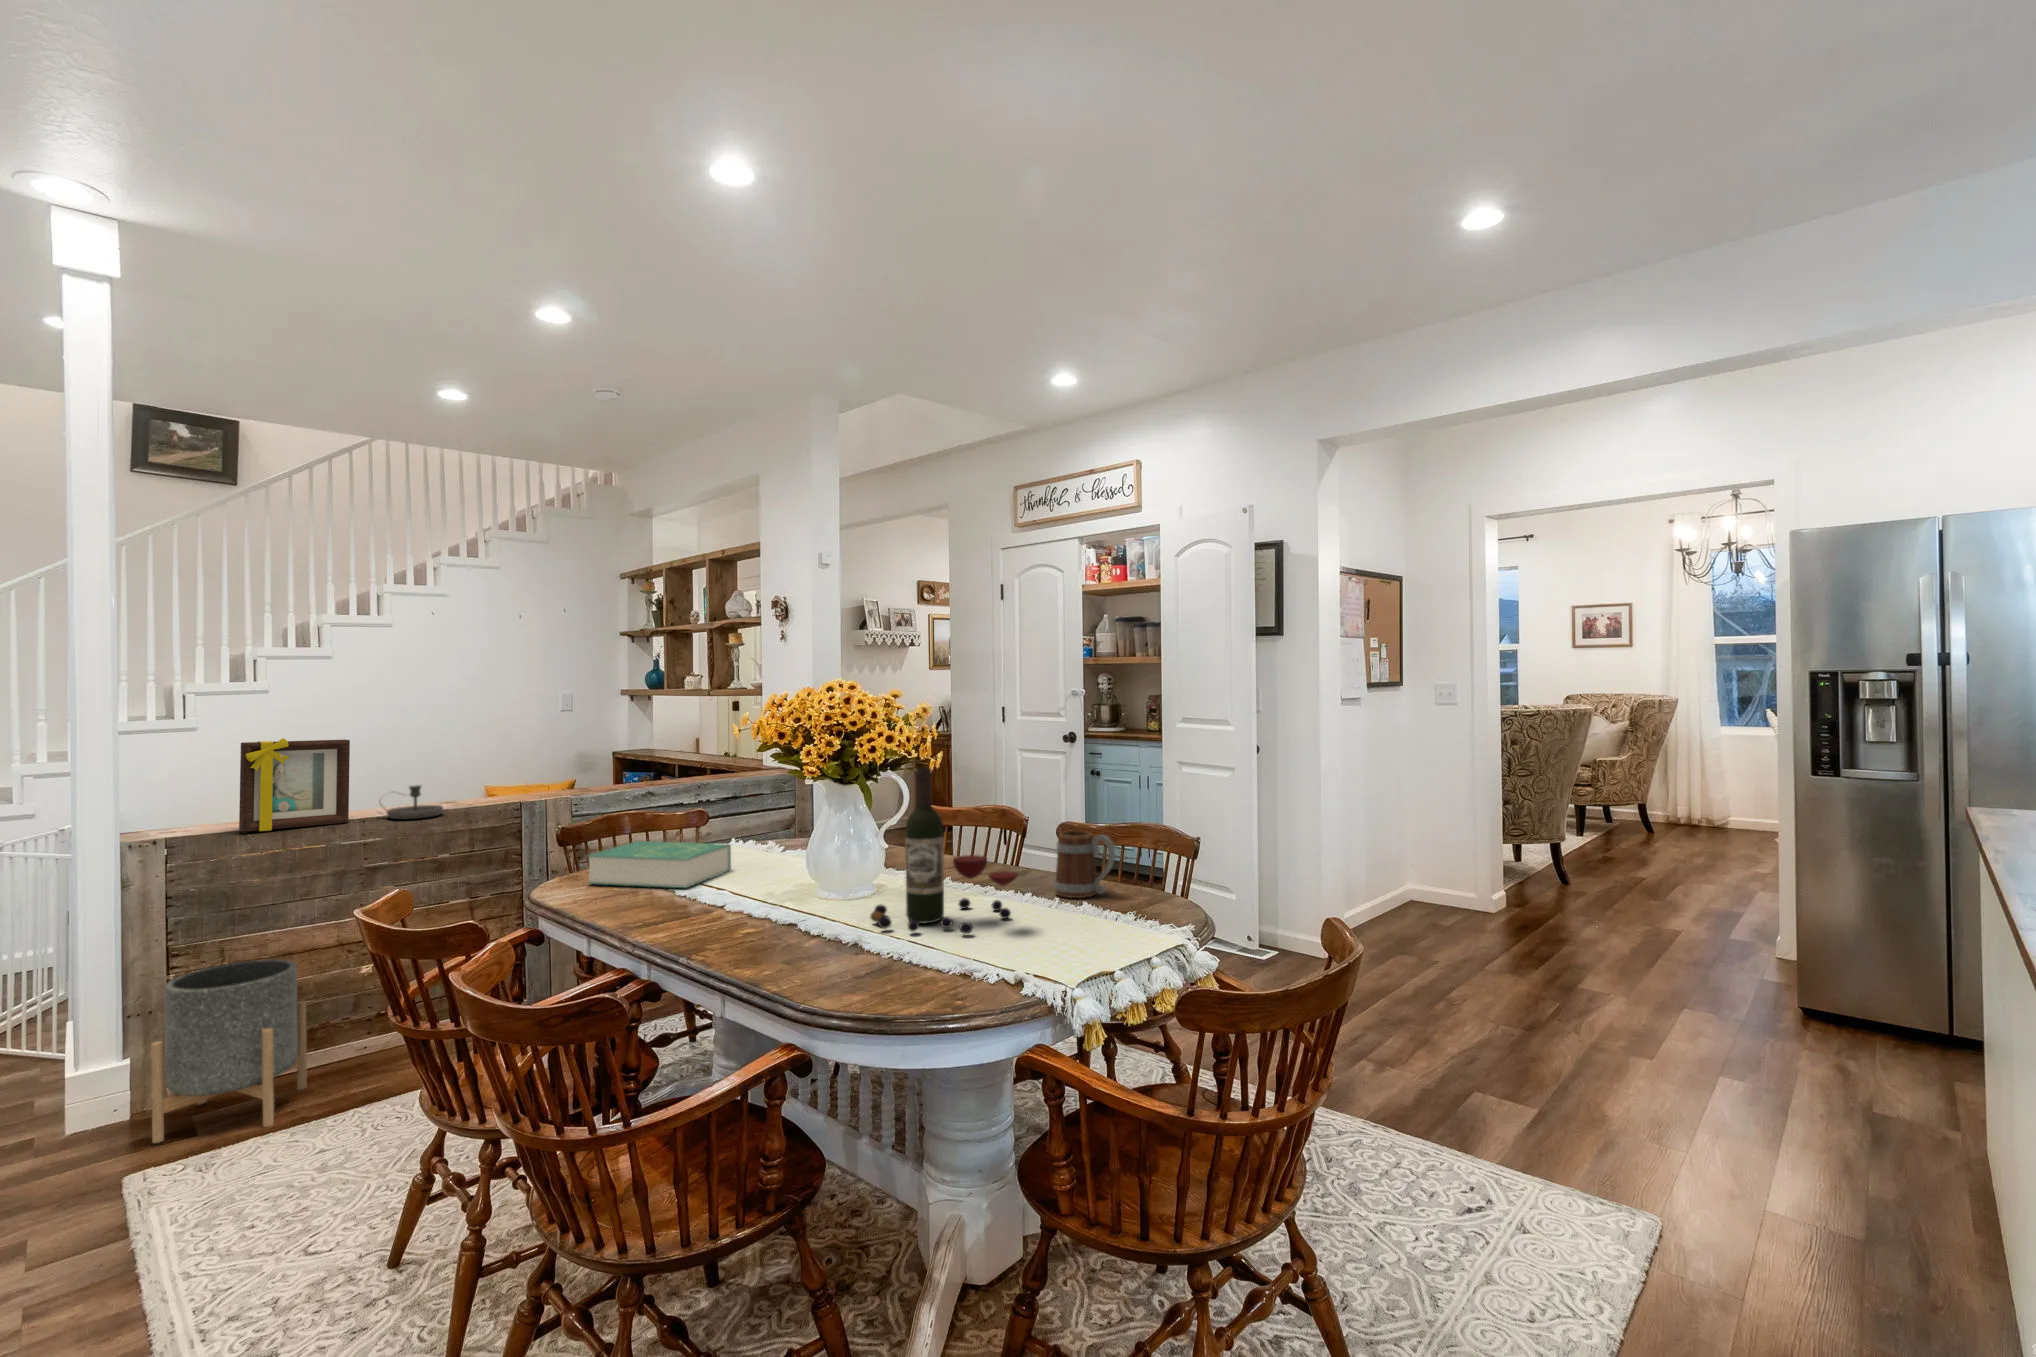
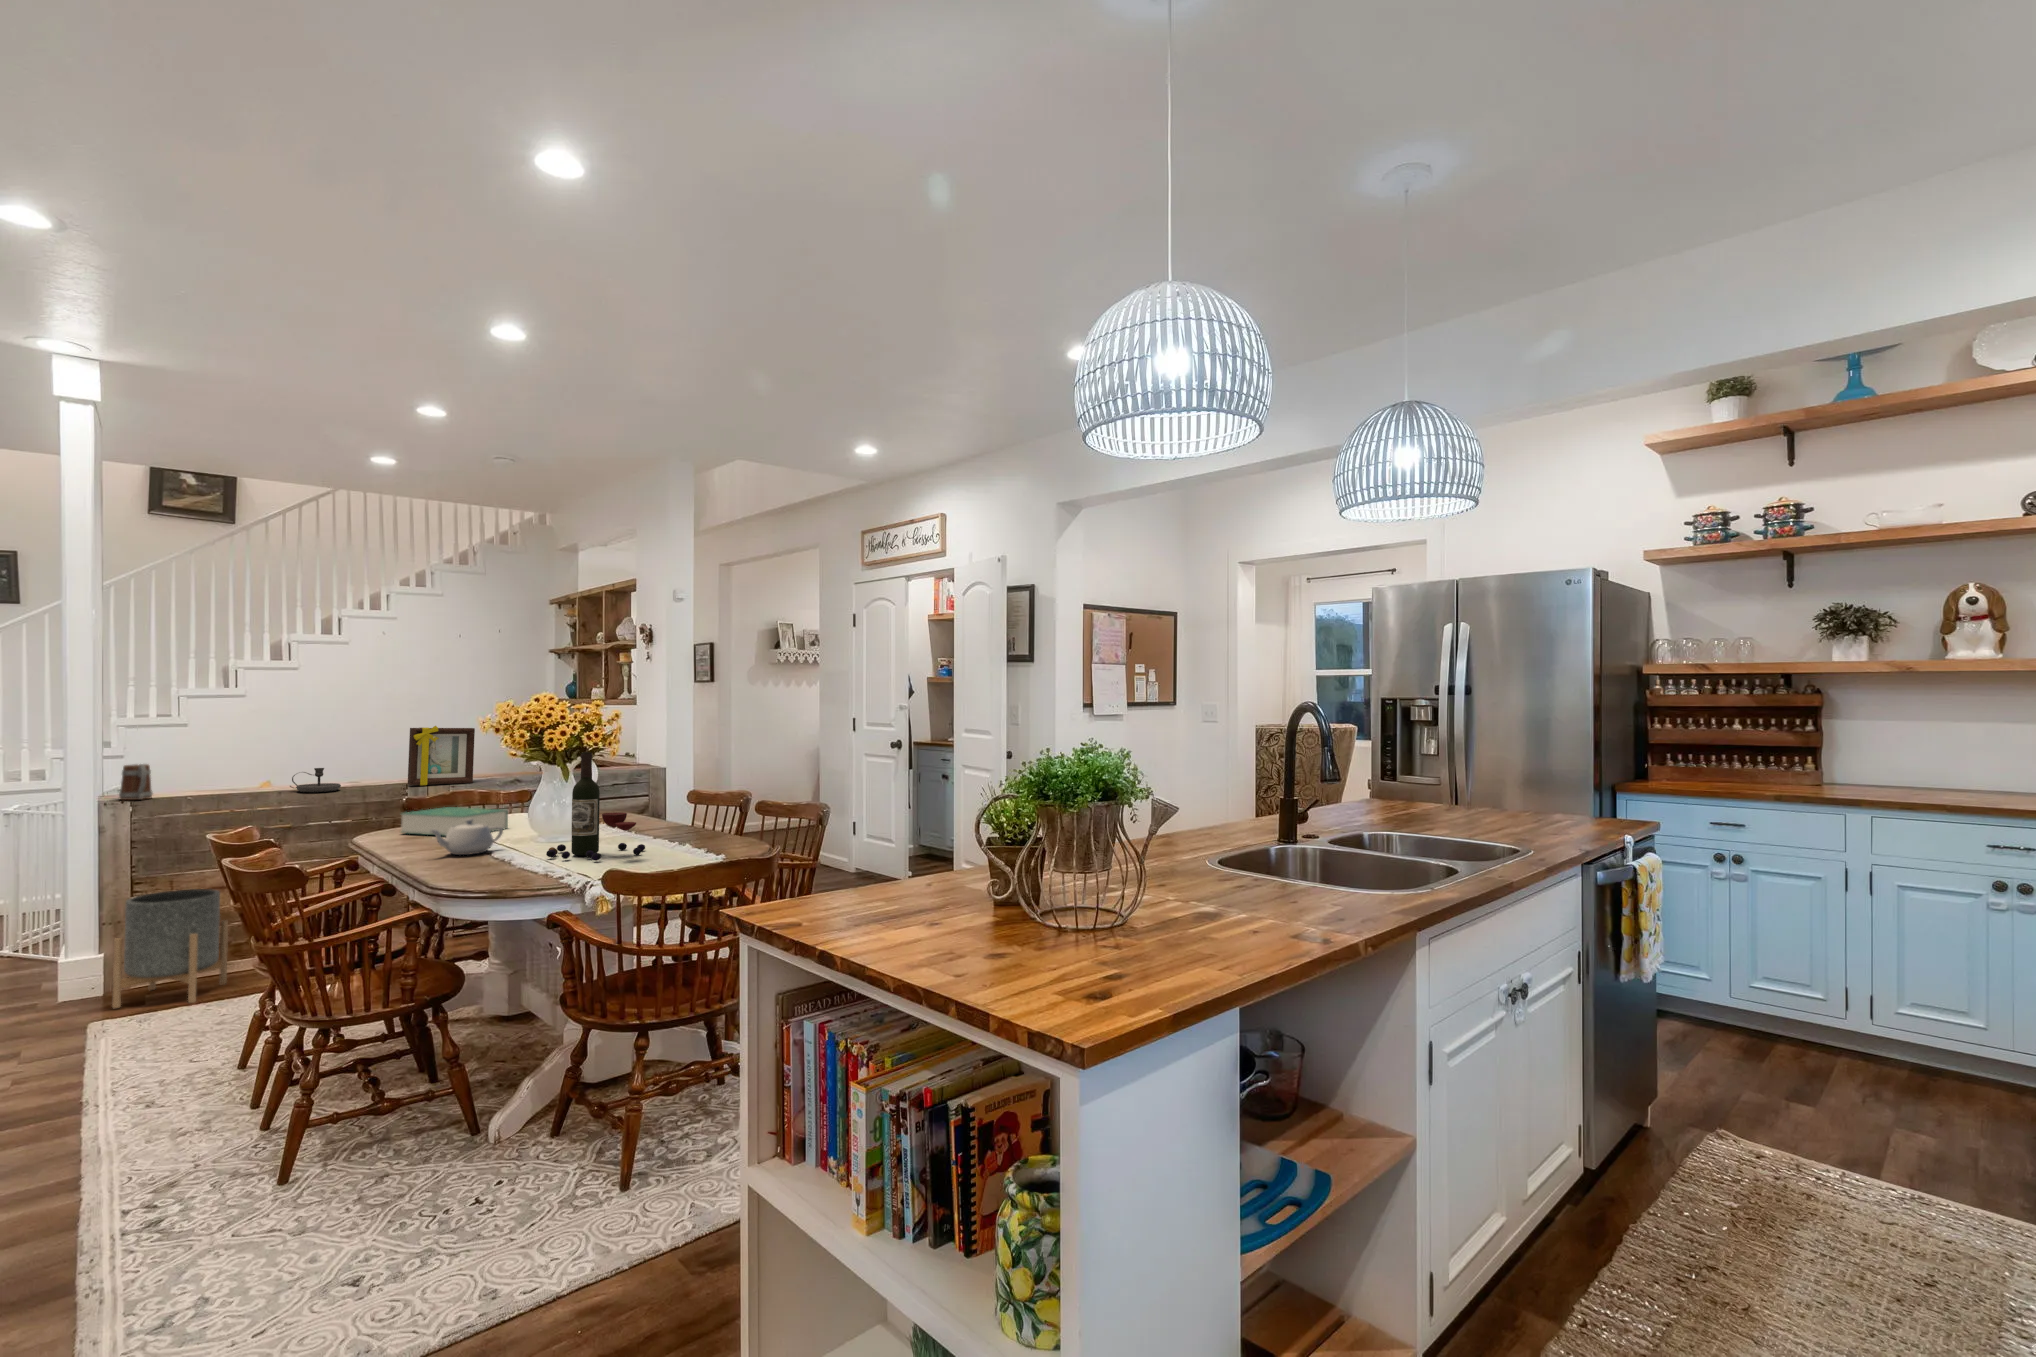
picture frame: present [239,738,350,832] -> present [408,726,475,786]
mug: present [1054,831,1115,898] -> present [119,764,153,800]
teapot: none [691,871,781,927] -> present [429,819,503,855]

